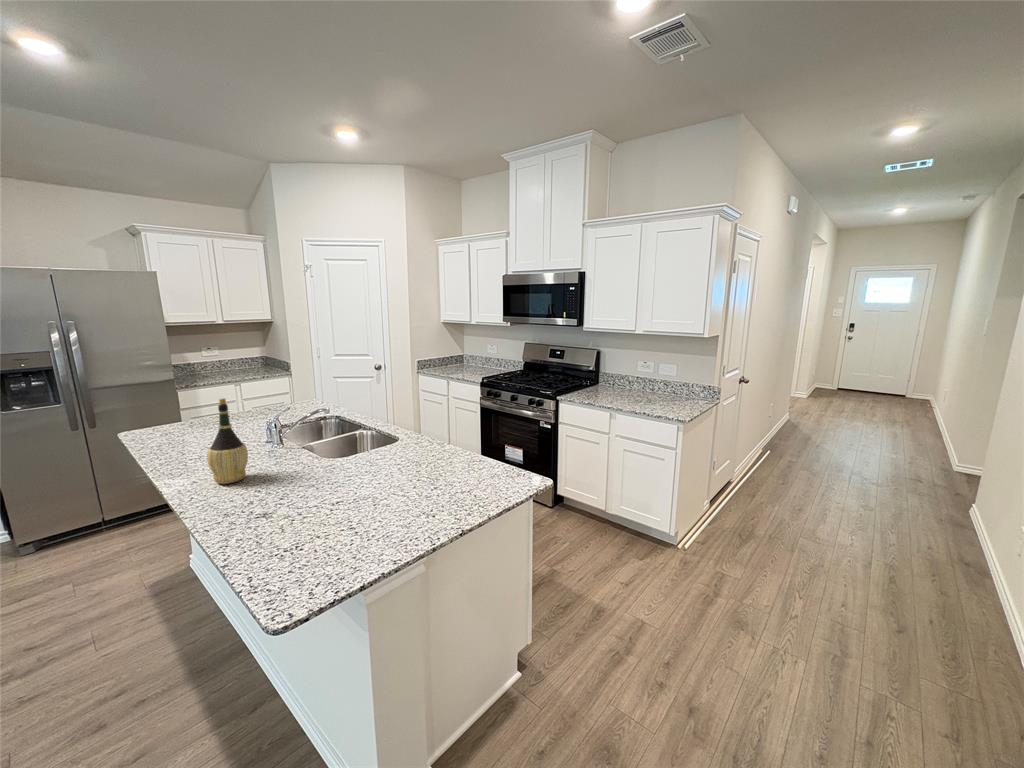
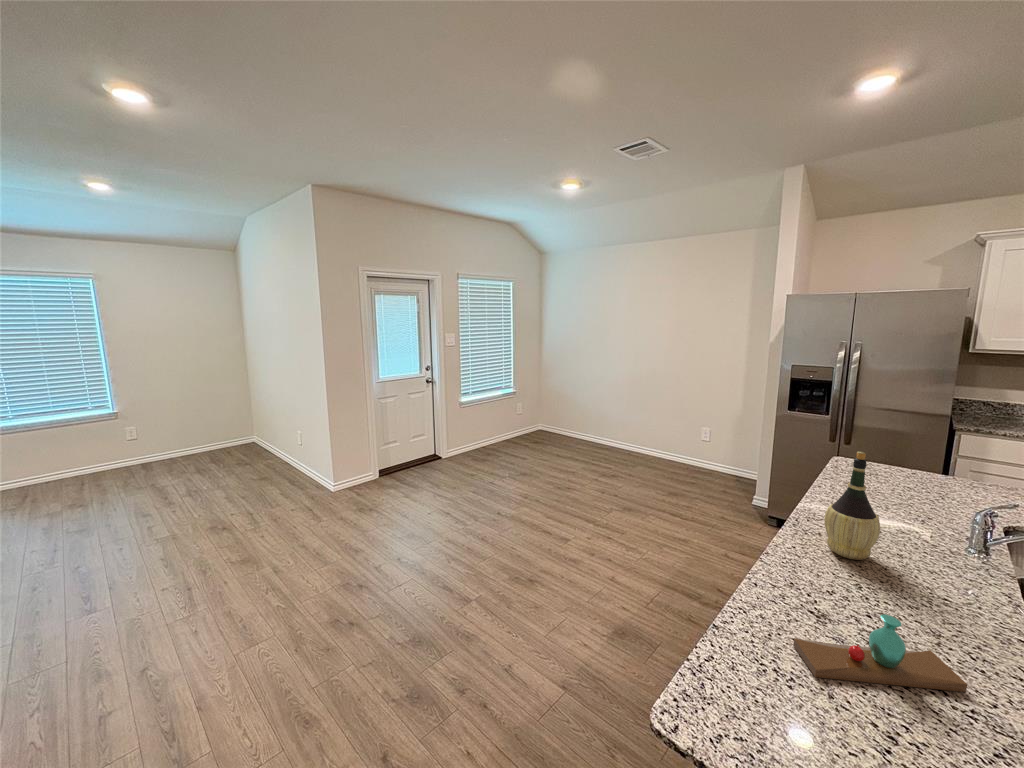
vase: none [275,478,344,537] -> present [793,614,967,692]

